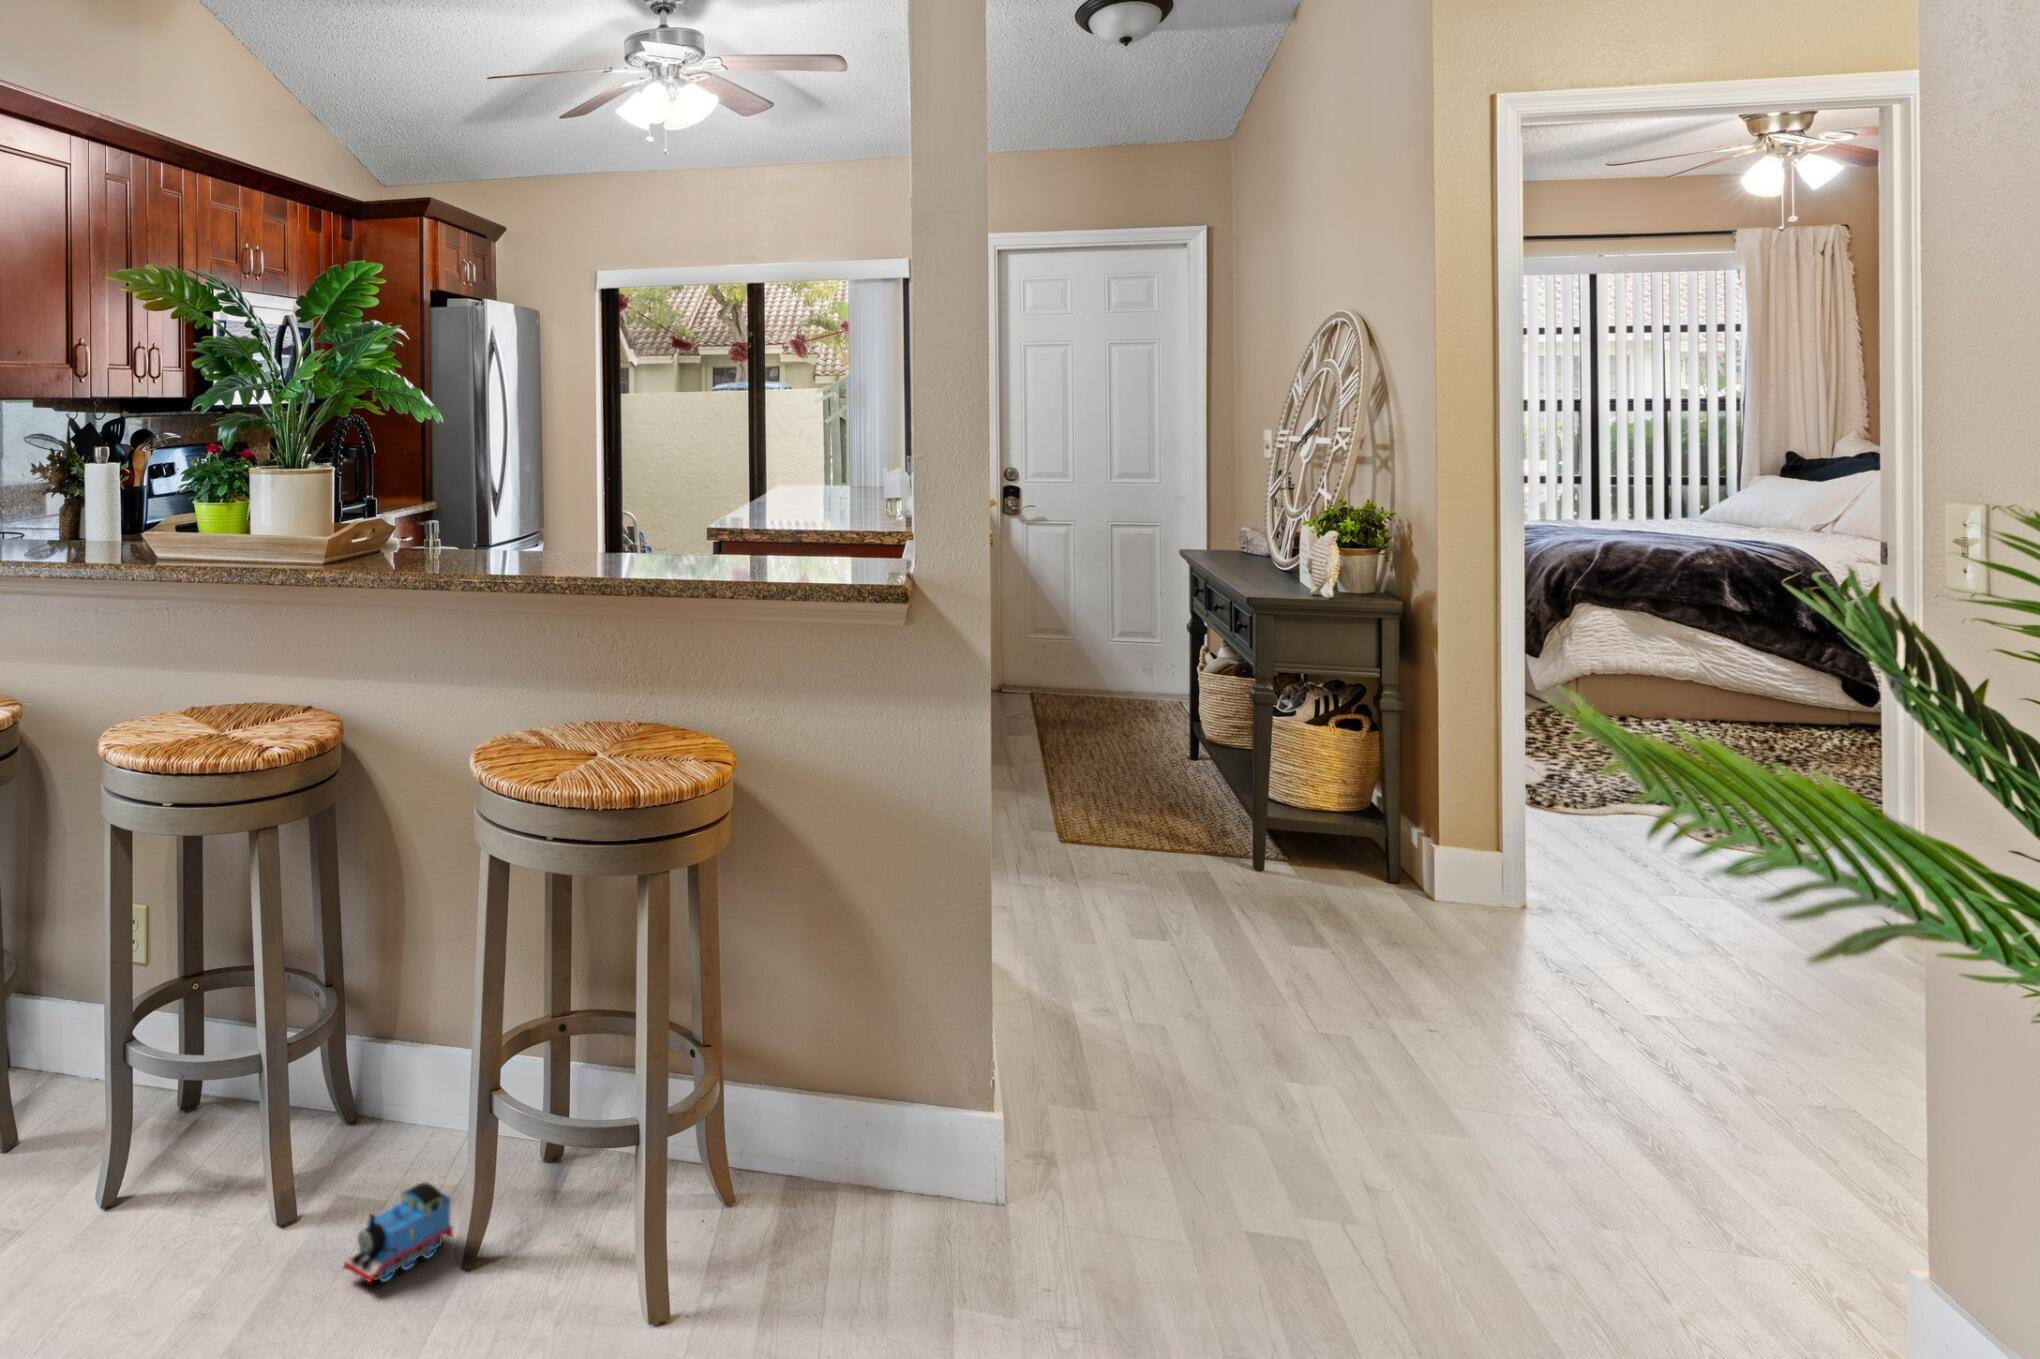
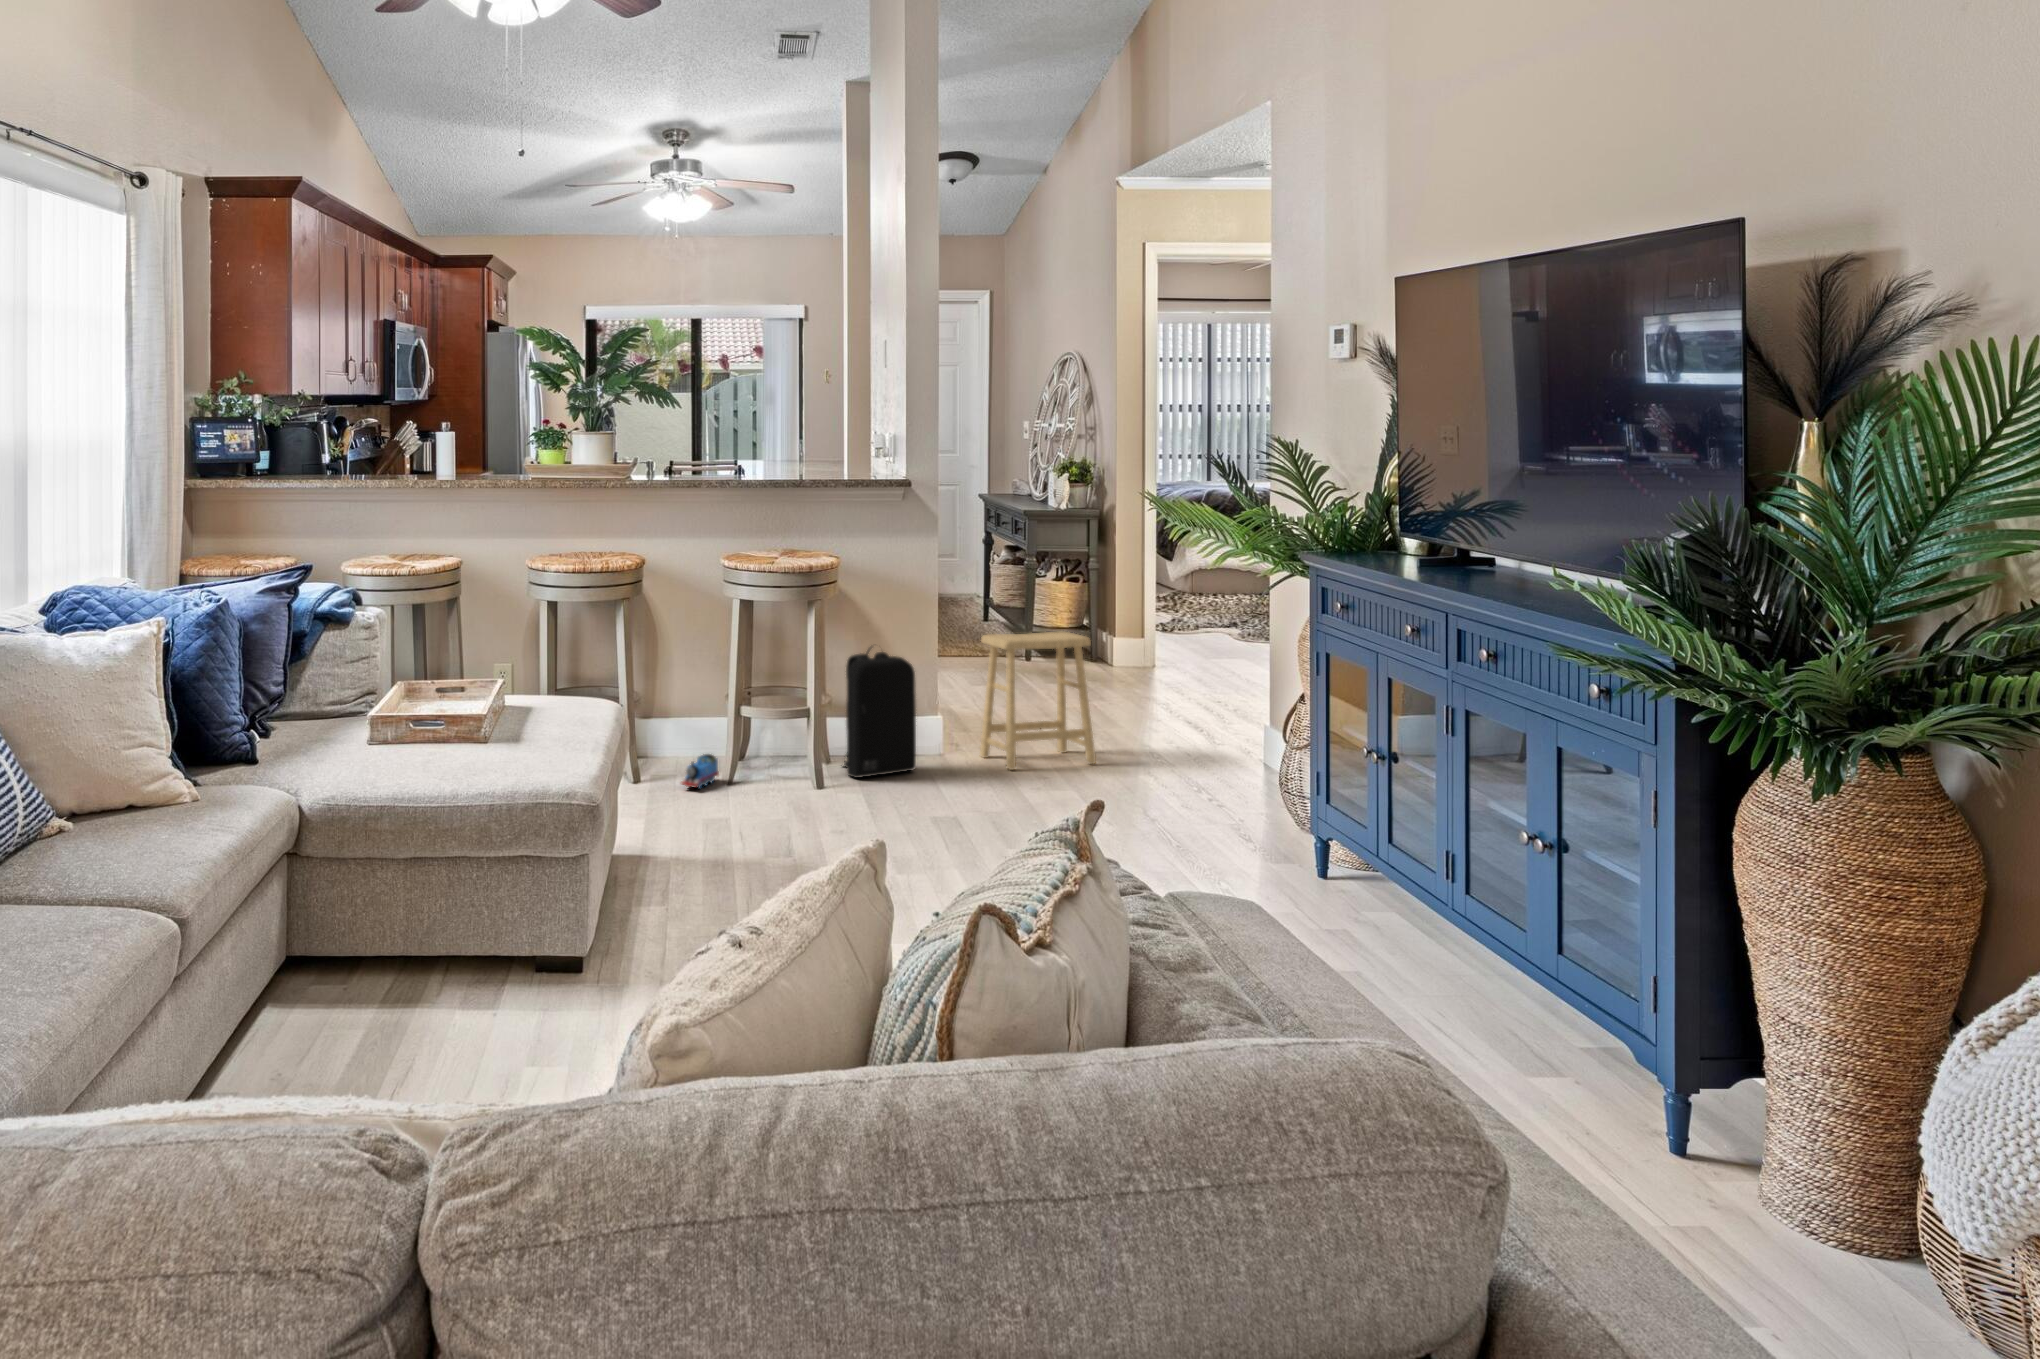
footstool: none [1094,928,1388,1285] -> present [979,632,1096,770]
backpack: none [746,956,920,1277] -> present [844,647,916,778]

